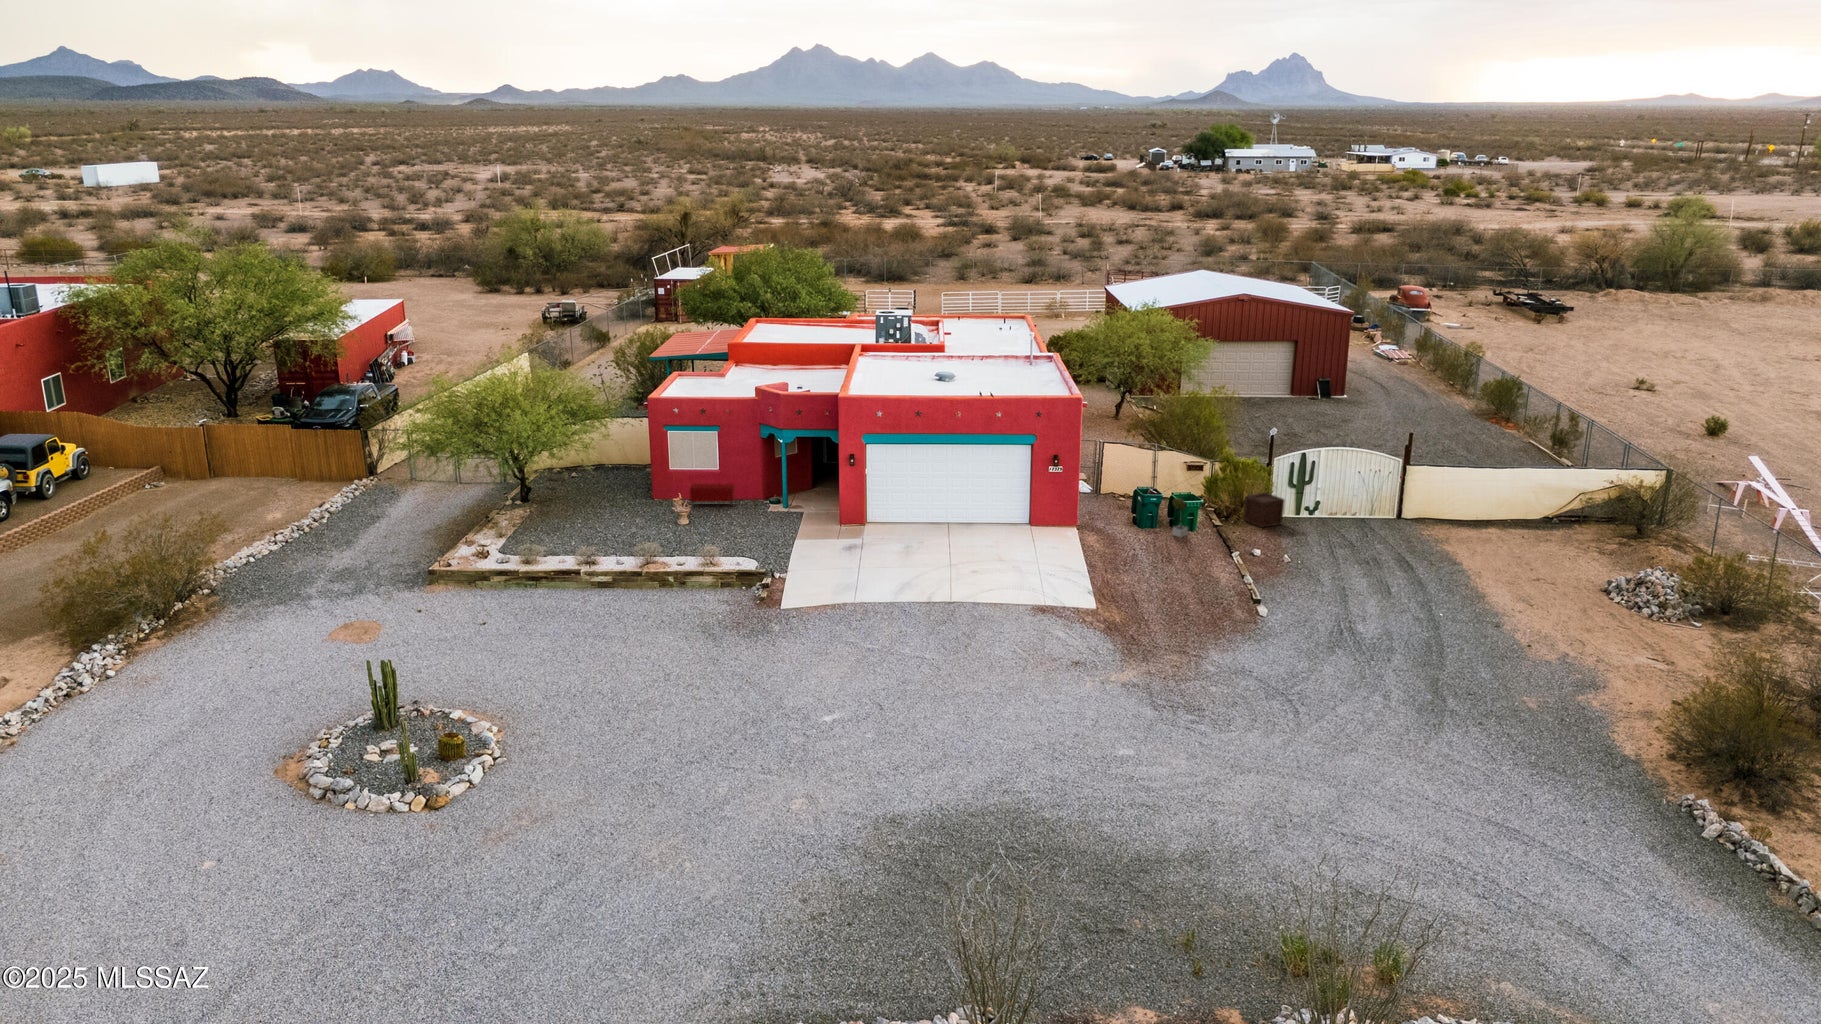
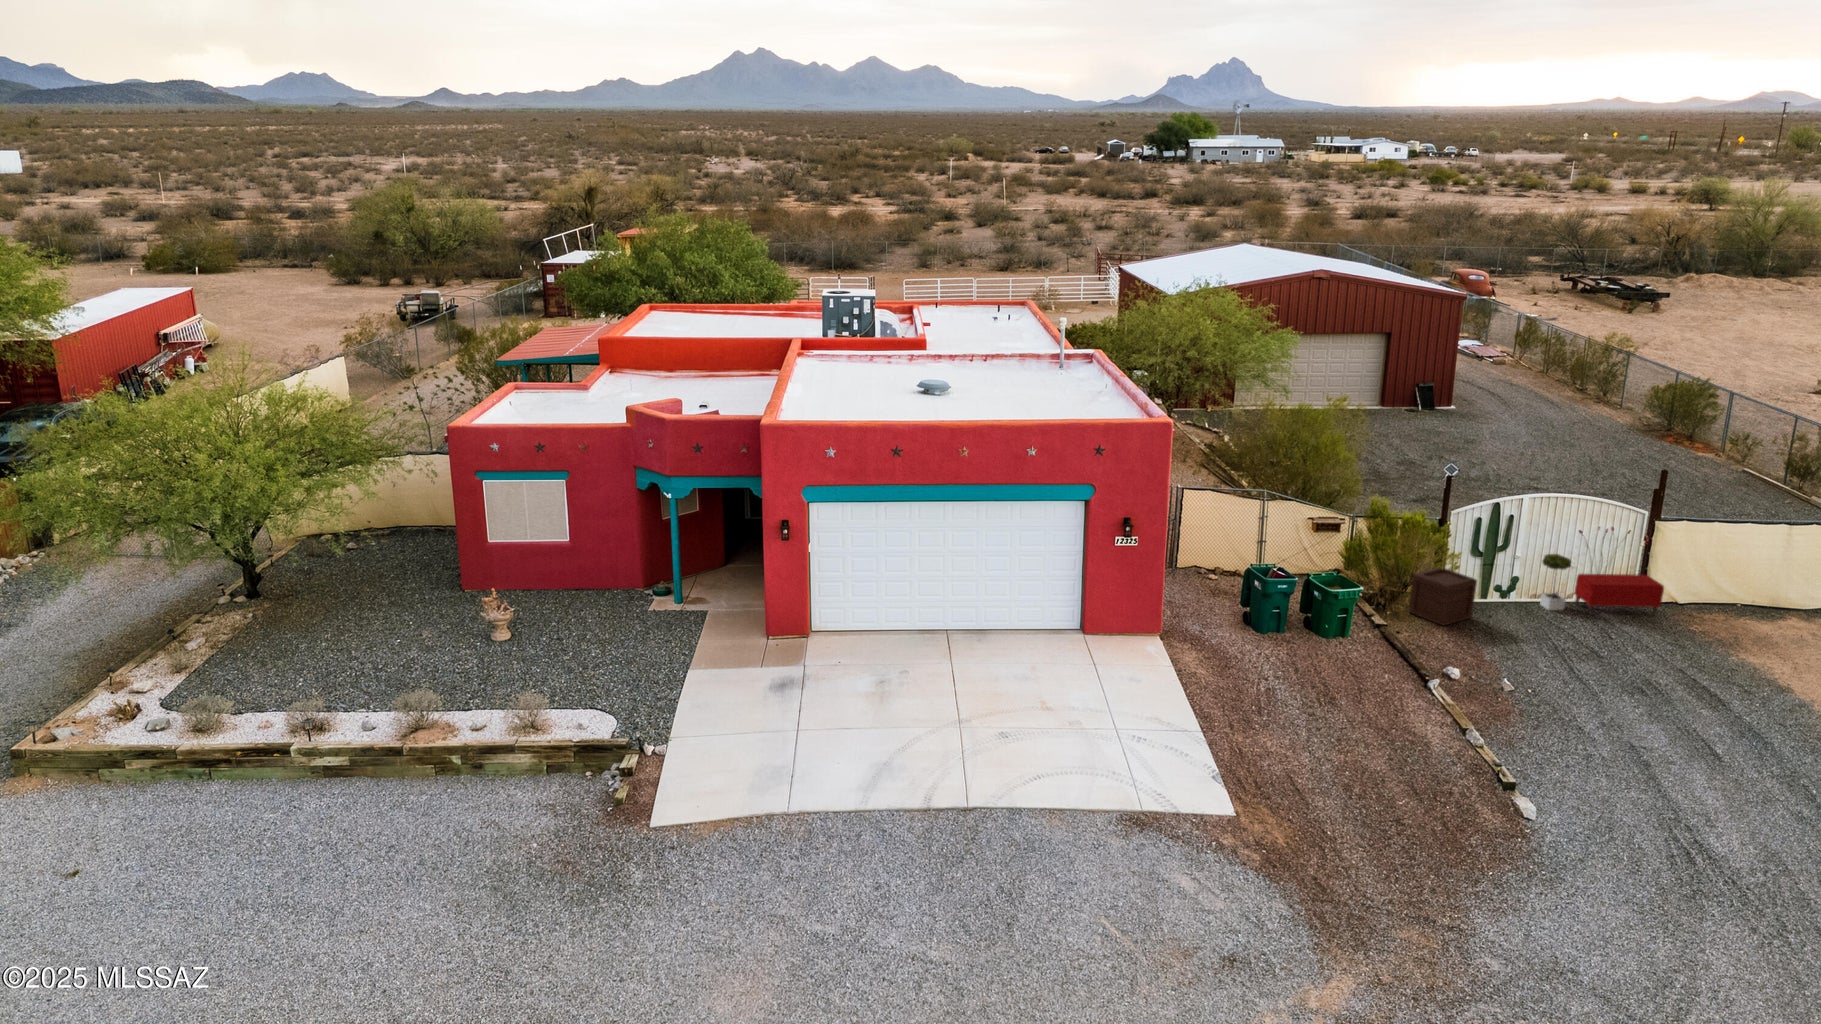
bench: present [690,484,735,506] -> present [1575,574,1664,616]
potted tree: present [1173,498,1188,537] -> present [1540,554,1571,610]

